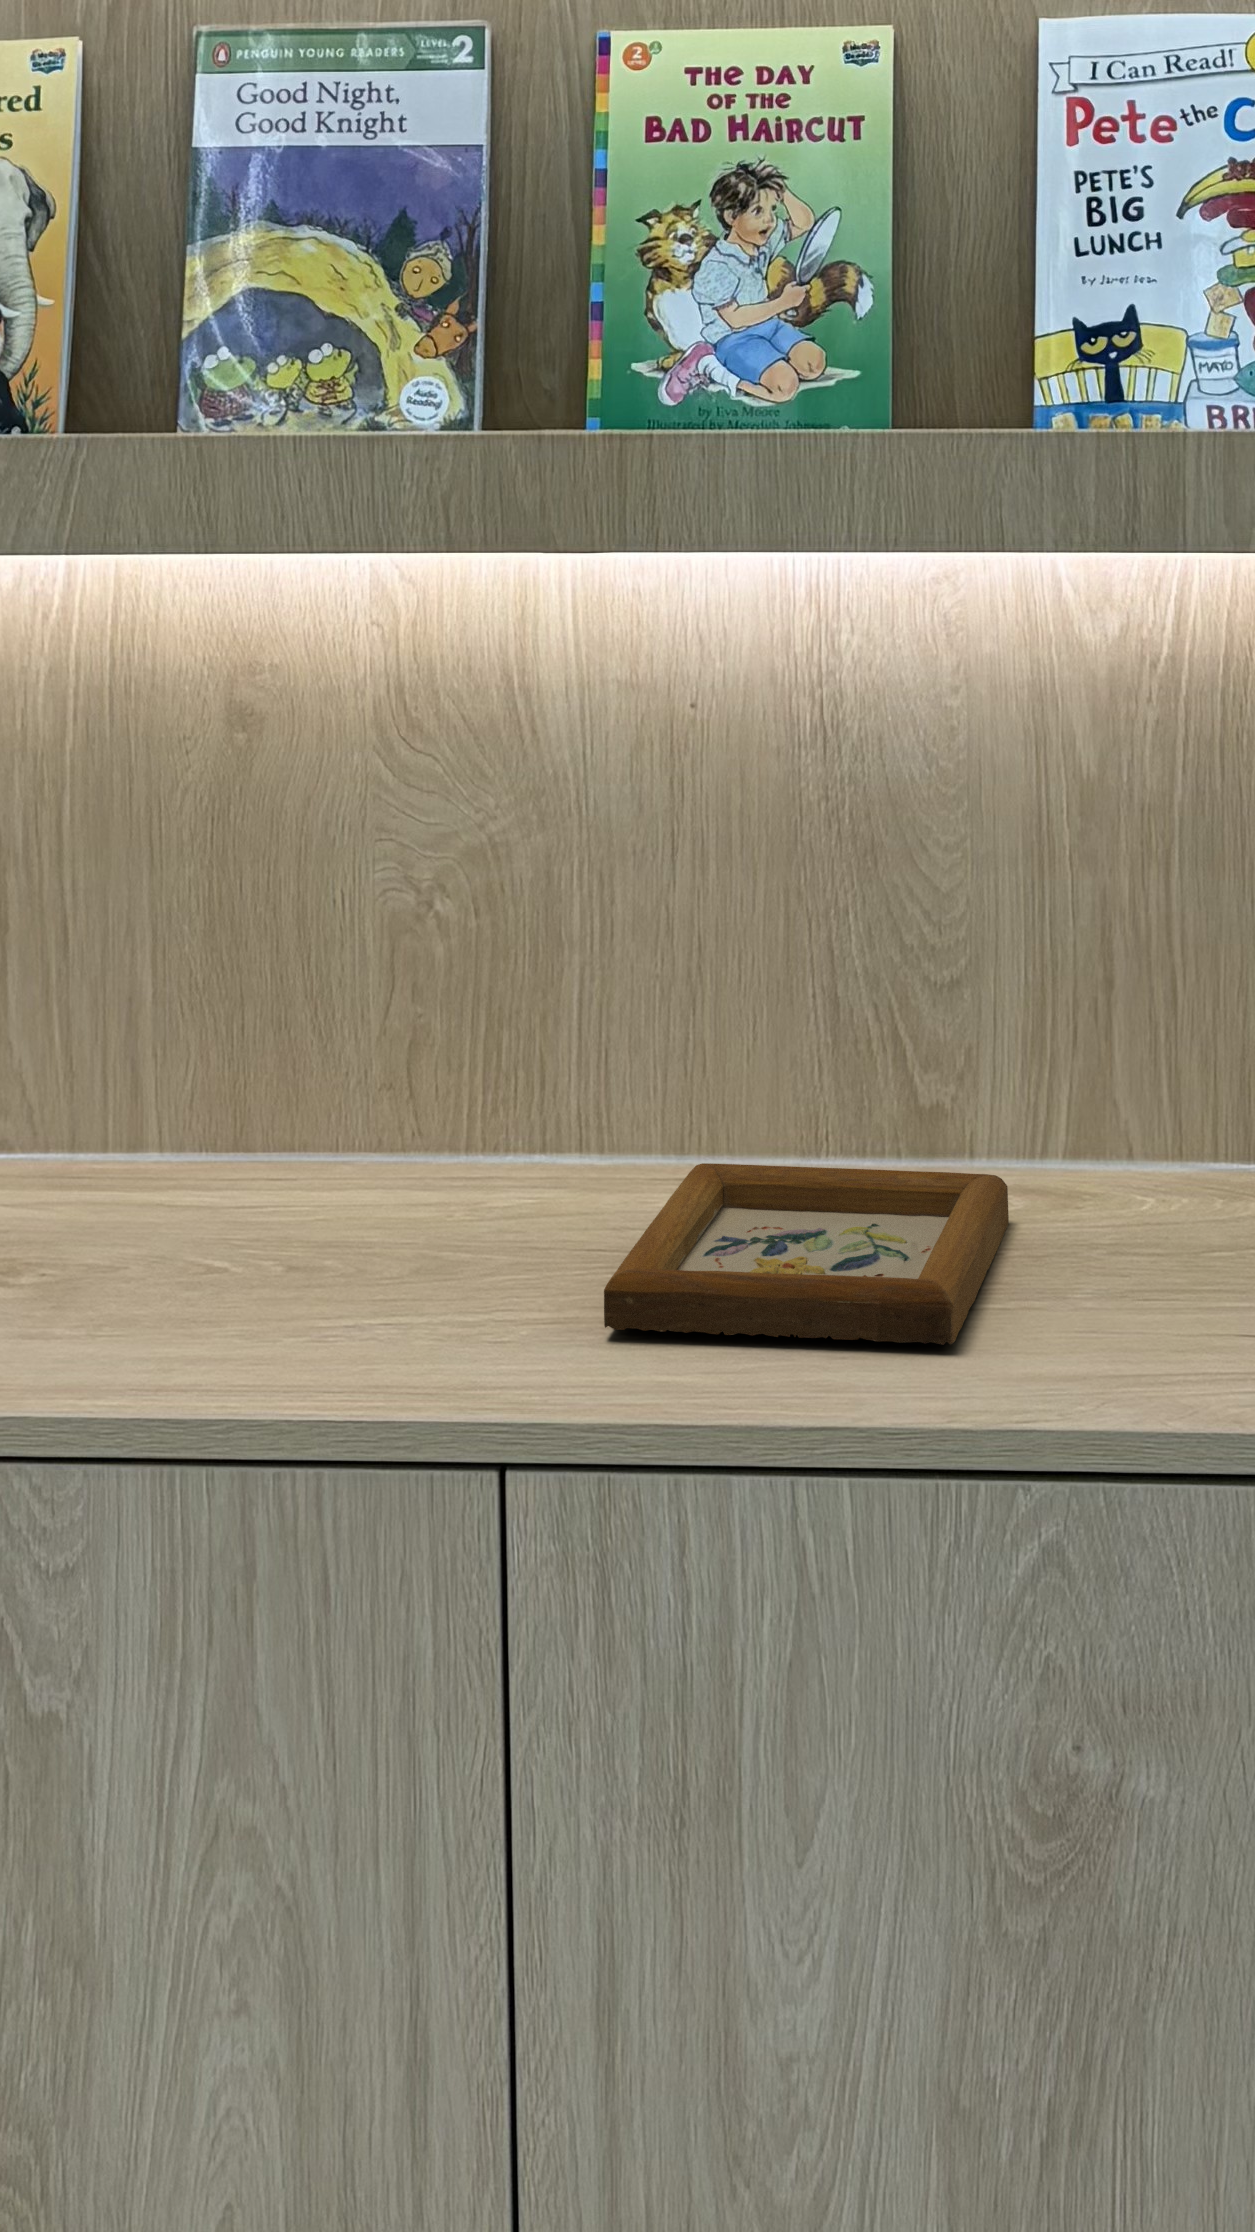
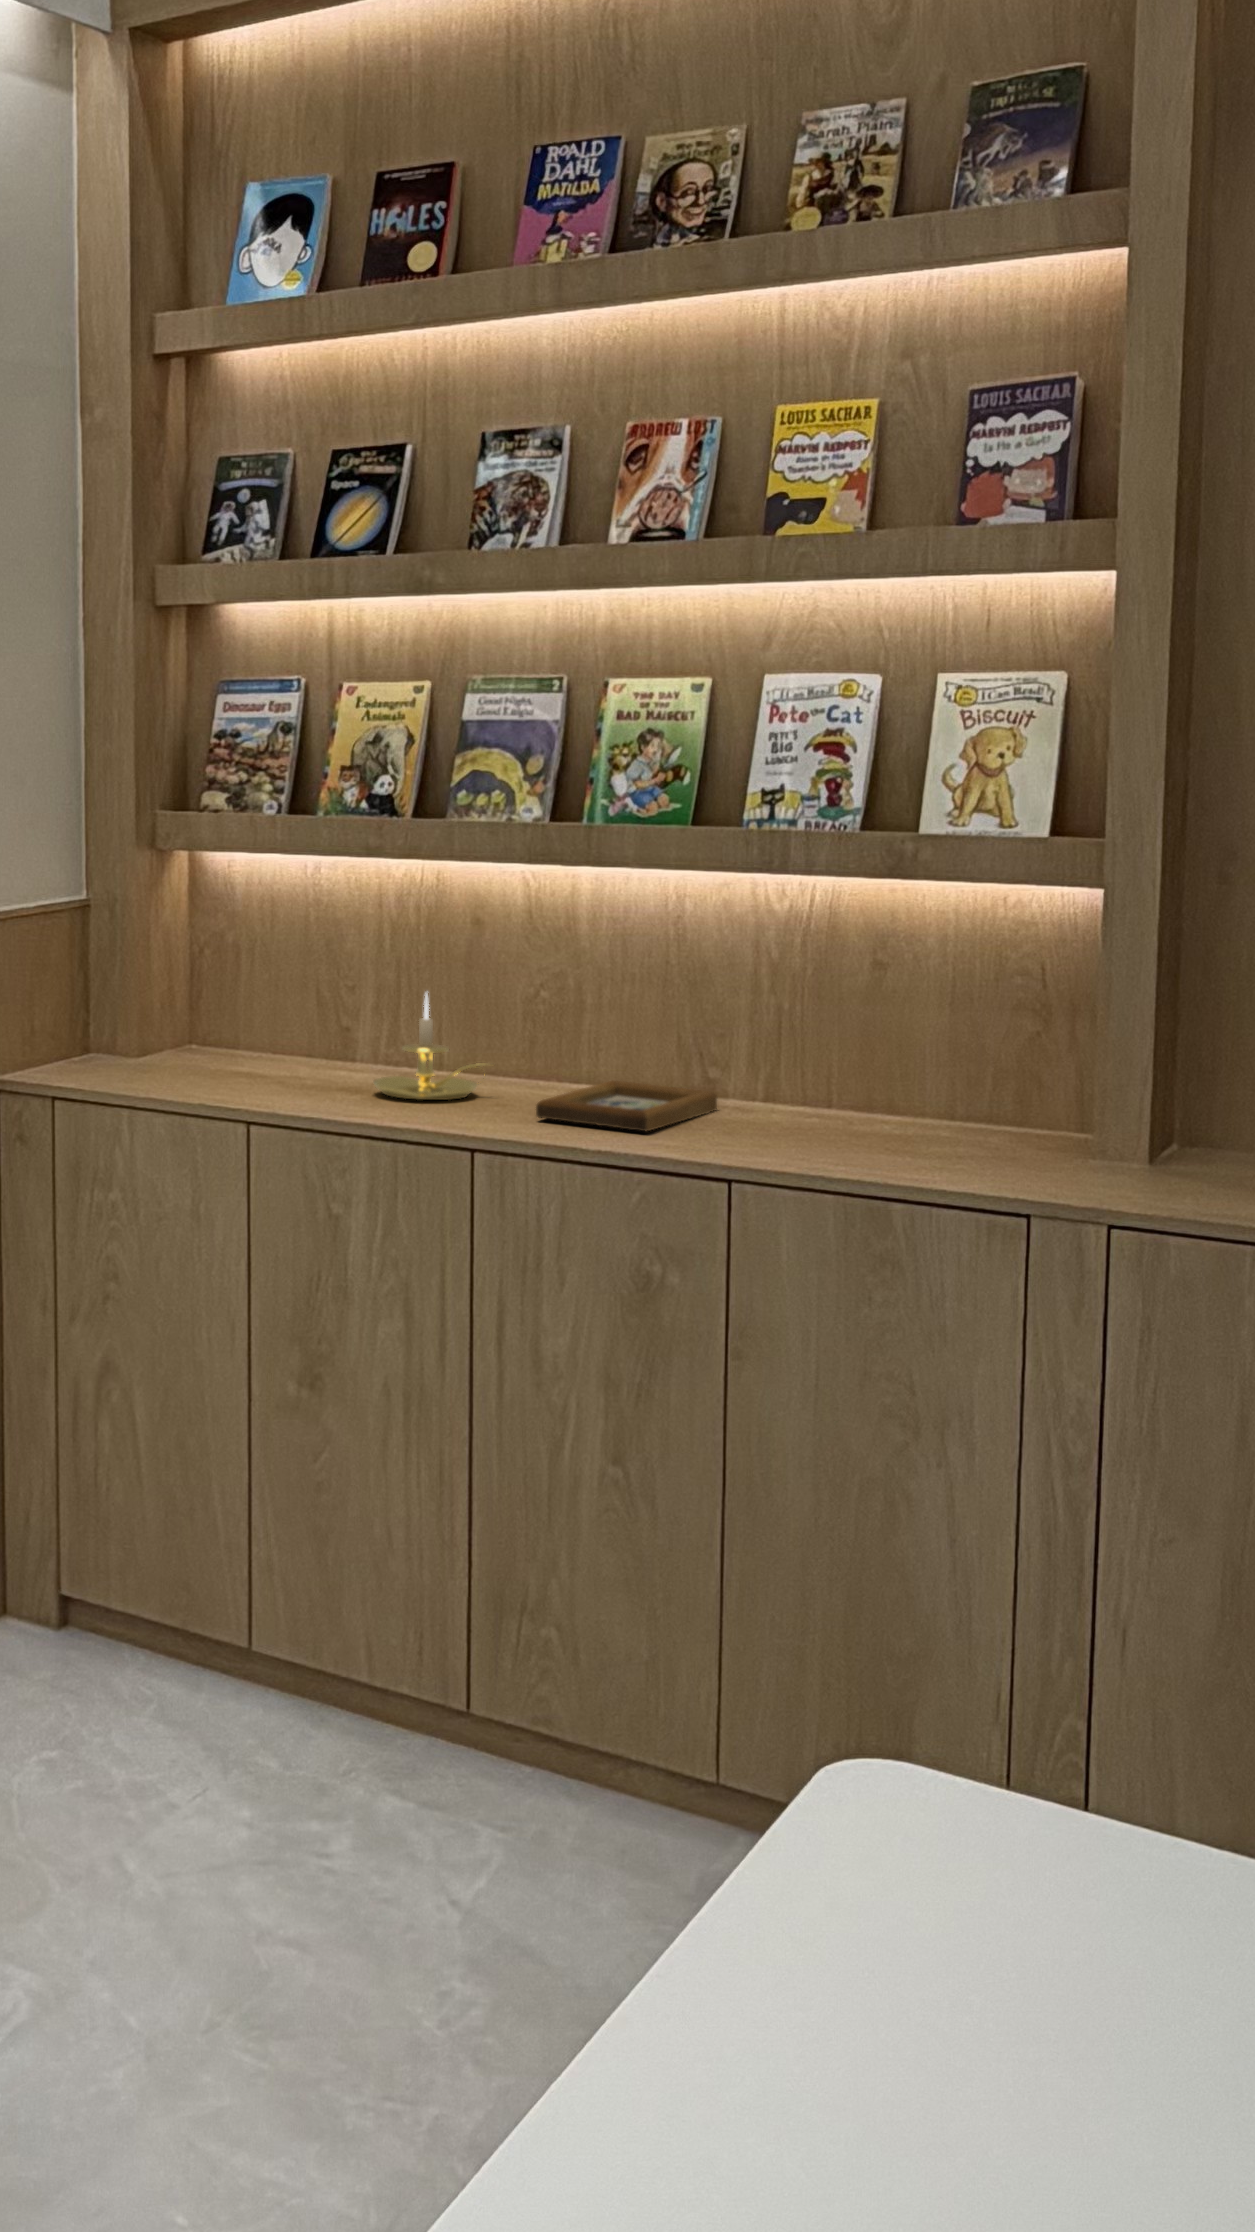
candle holder: none [33,958,387,1297] -> present [374,993,487,1100]

